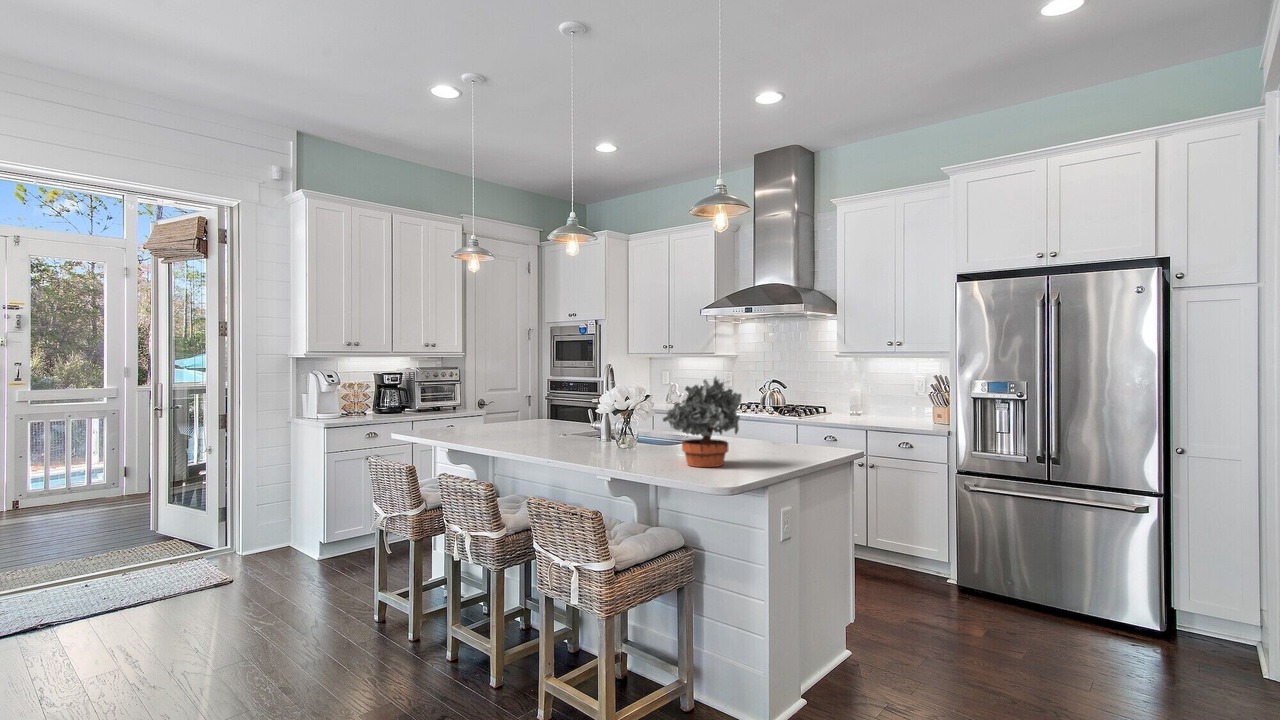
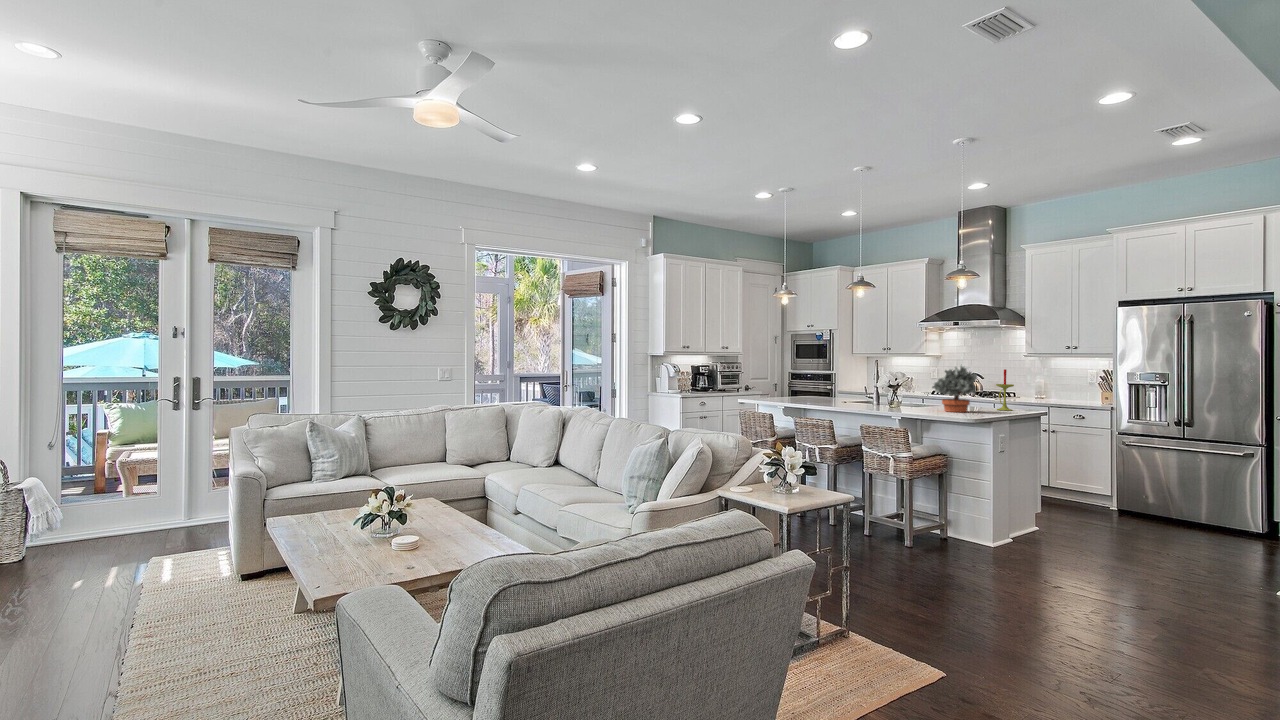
candle: none [779,380,808,456] -> present [996,369,1014,410]

